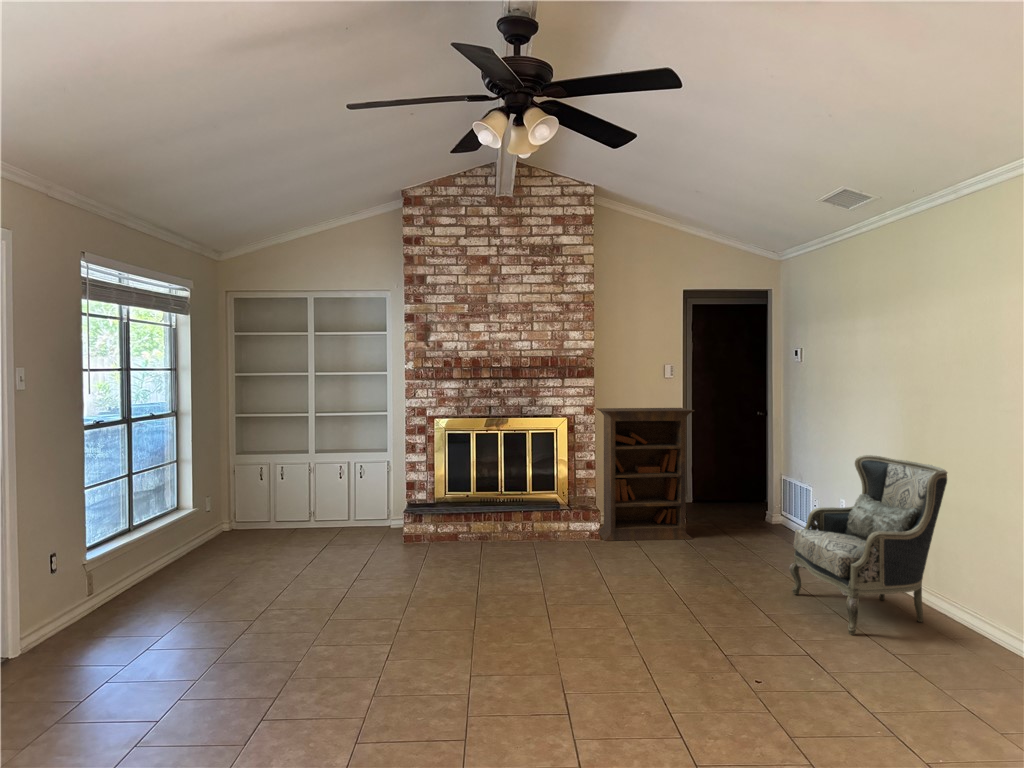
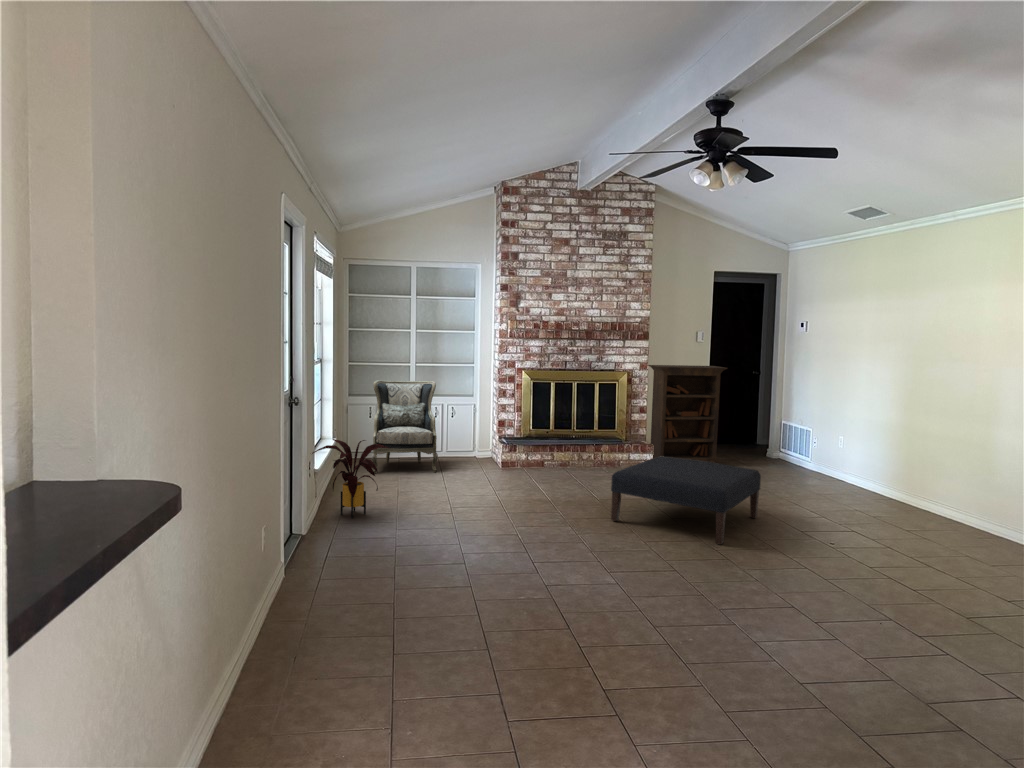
armchair: present [789,455,947,635] -> present [371,380,438,473]
house plant: none [73,518,199,630] -> present [312,439,390,518]
ottoman: none [479,536,702,688] -> present [611,456,761,544]

